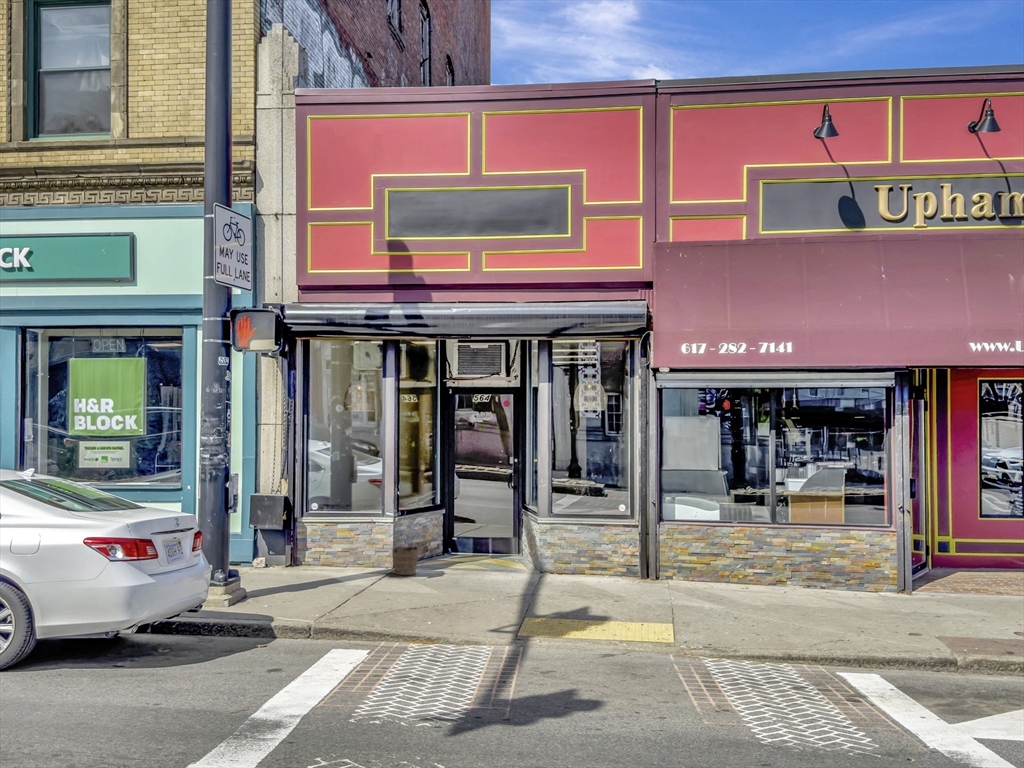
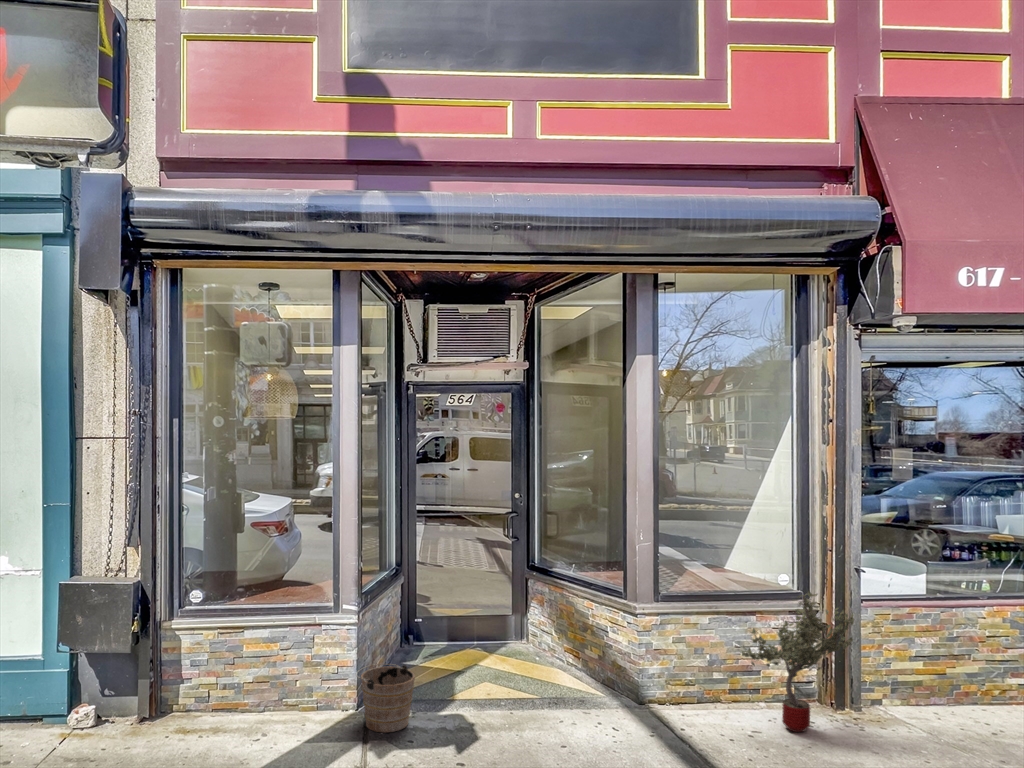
potted tree: none [586,512,646,585] -> present [741,591,854,732]

